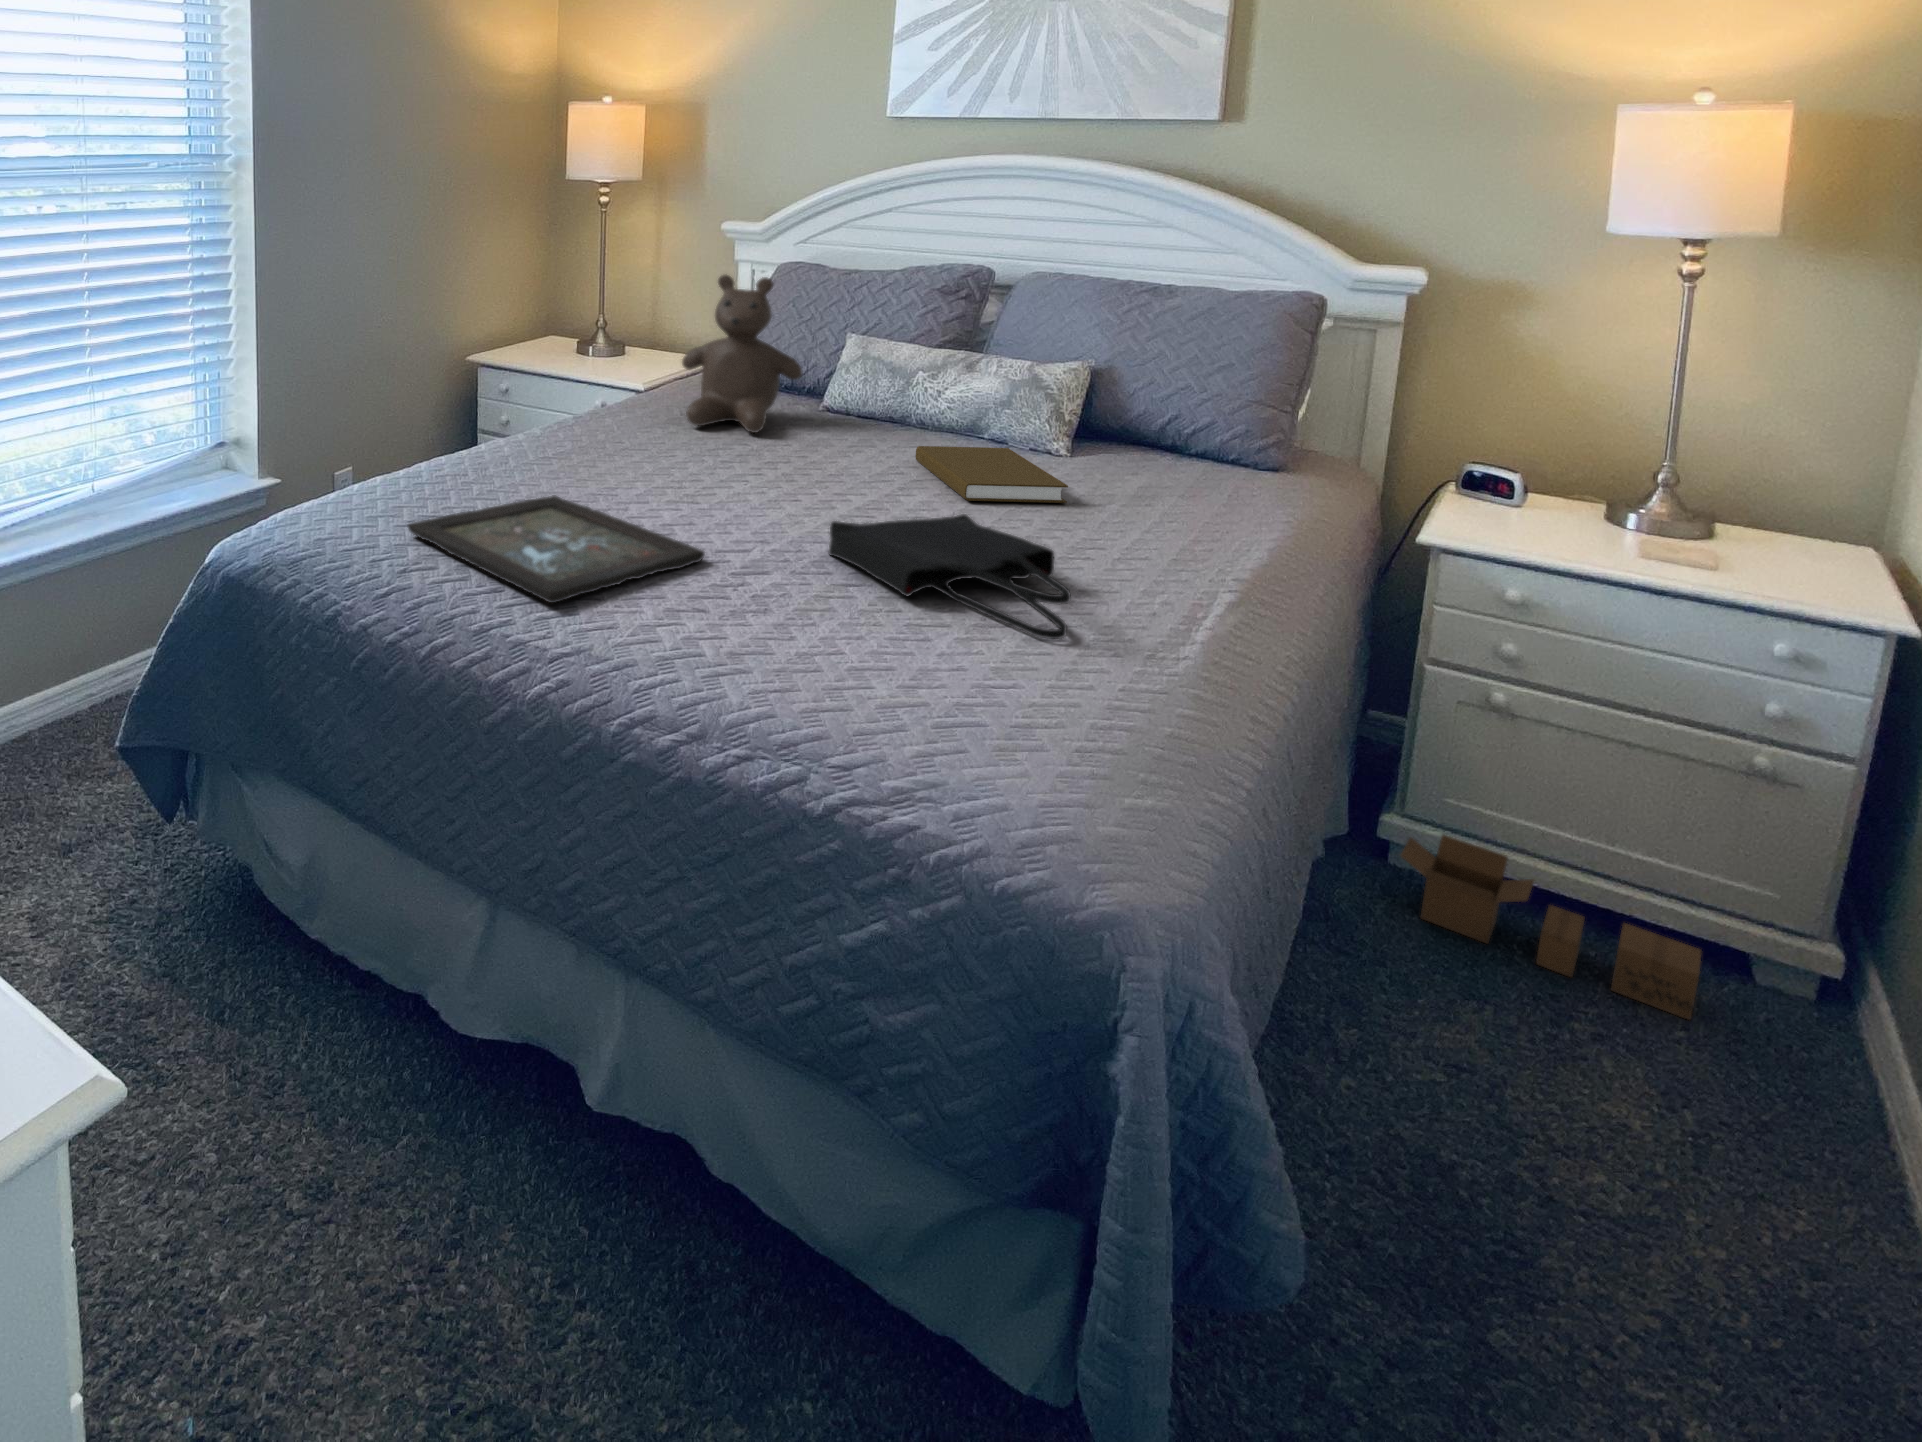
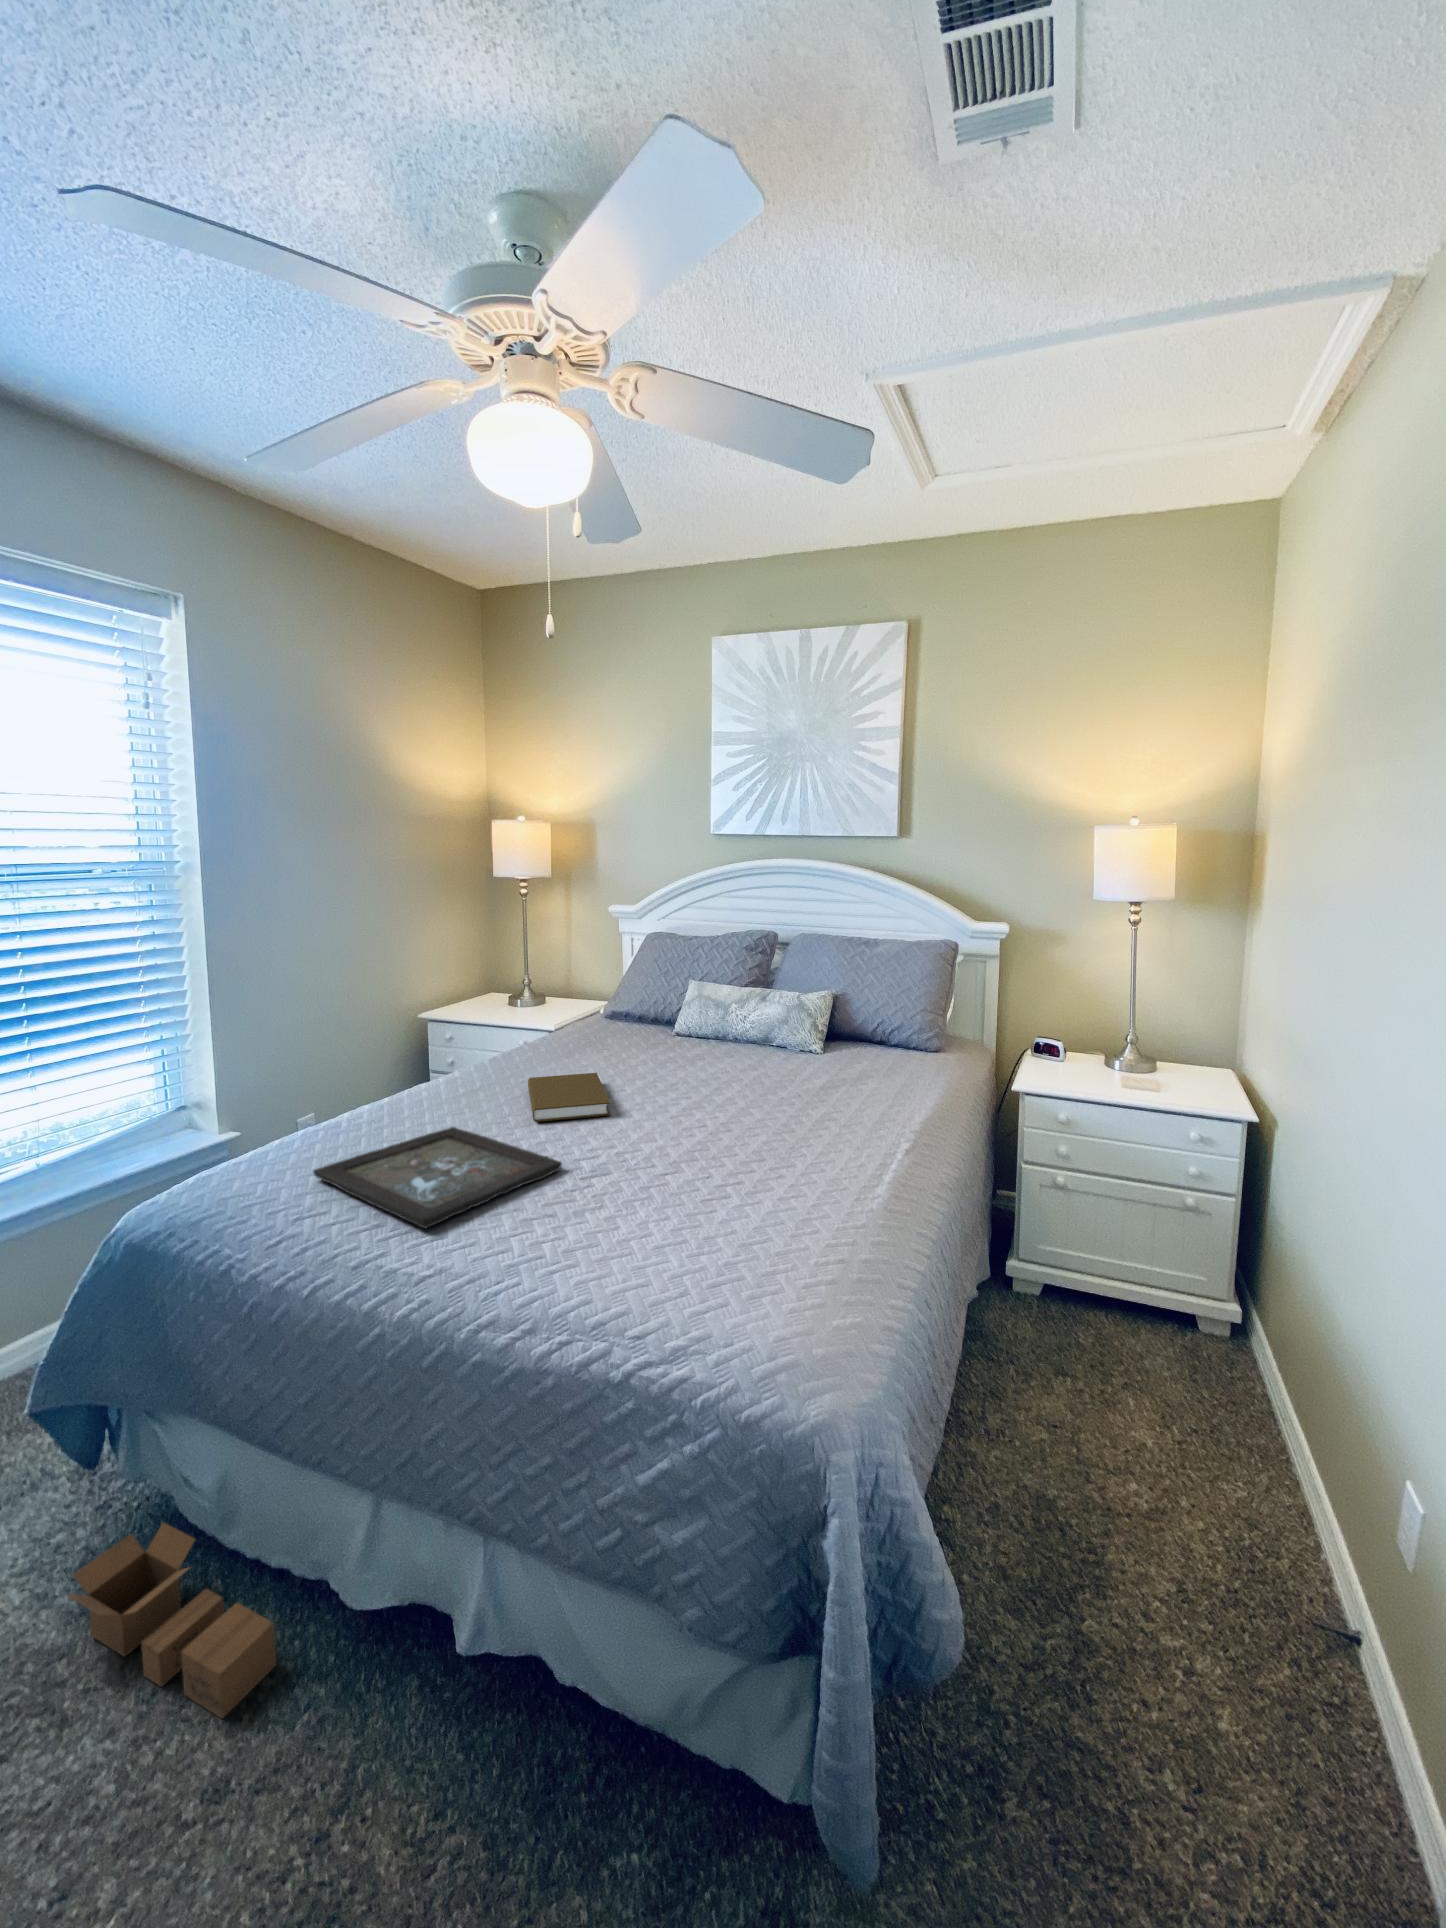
teddy bear: present [682,275,802,433] -> none [568,944,653,1058]
book: present [916,446,1068,503] -> present [528,1073,610,1122]
tote bag: present [829,514,1071,639] -> none [656,1108,809,1199]
cardboard box: present [1401,835,1702,1020] -> present [67,1523,276,1719]

